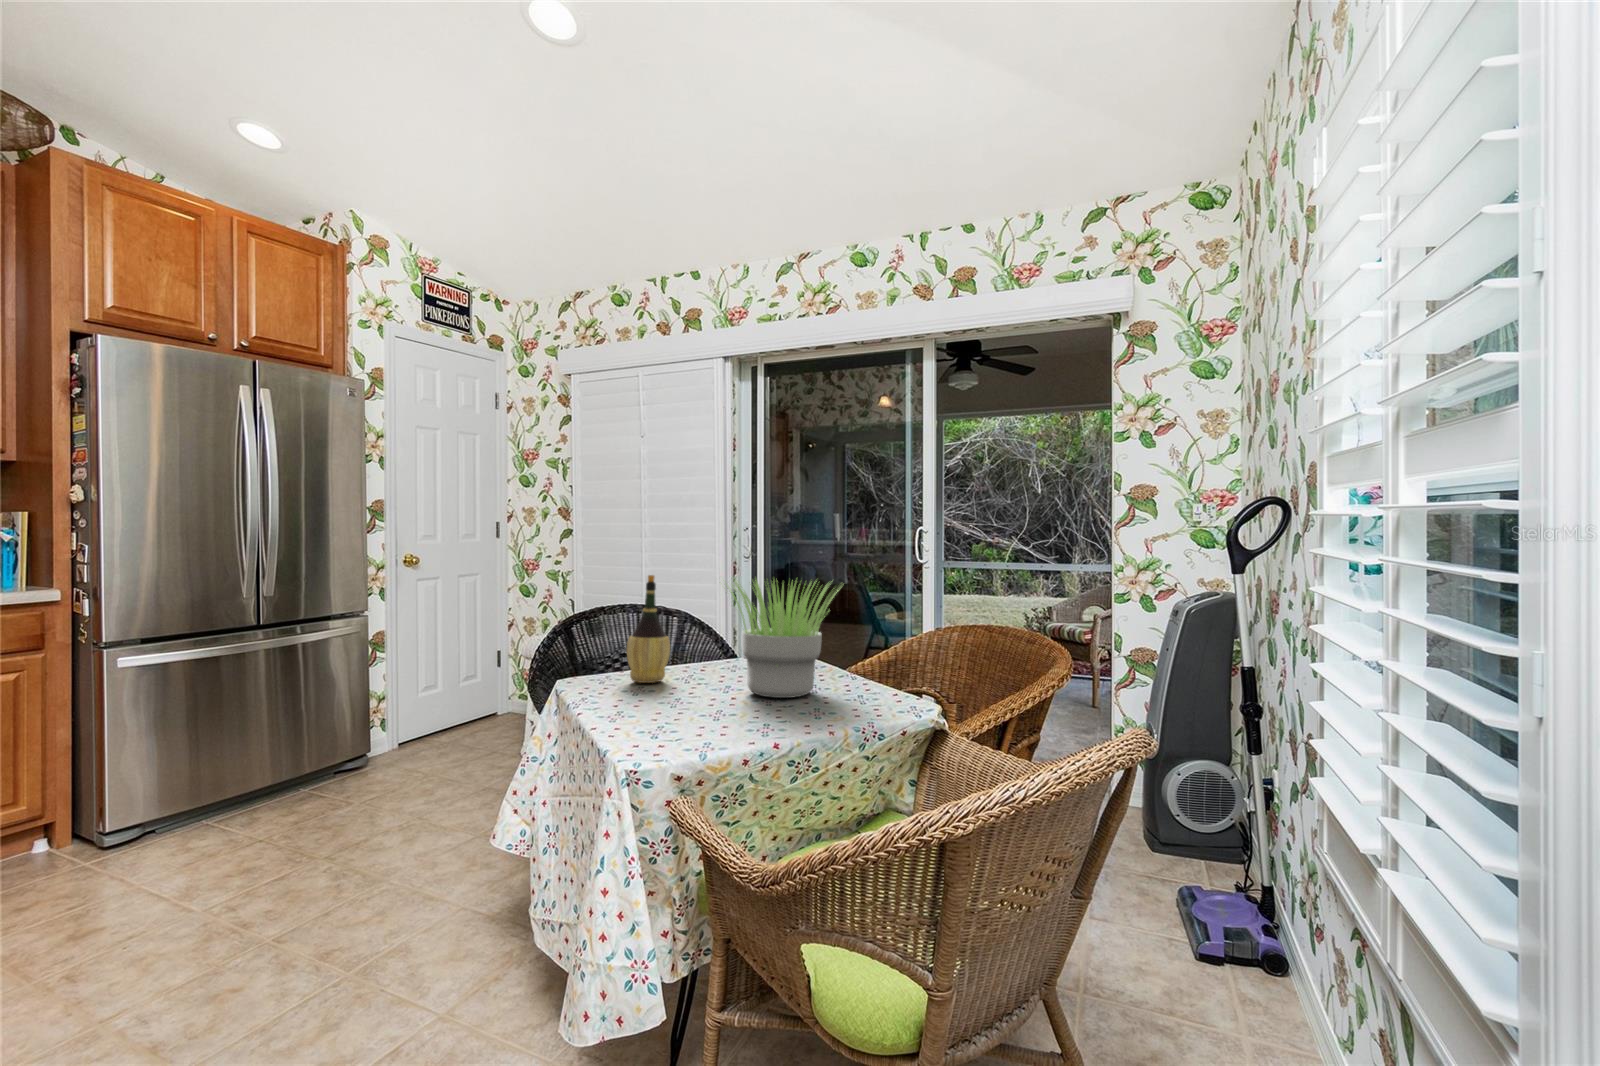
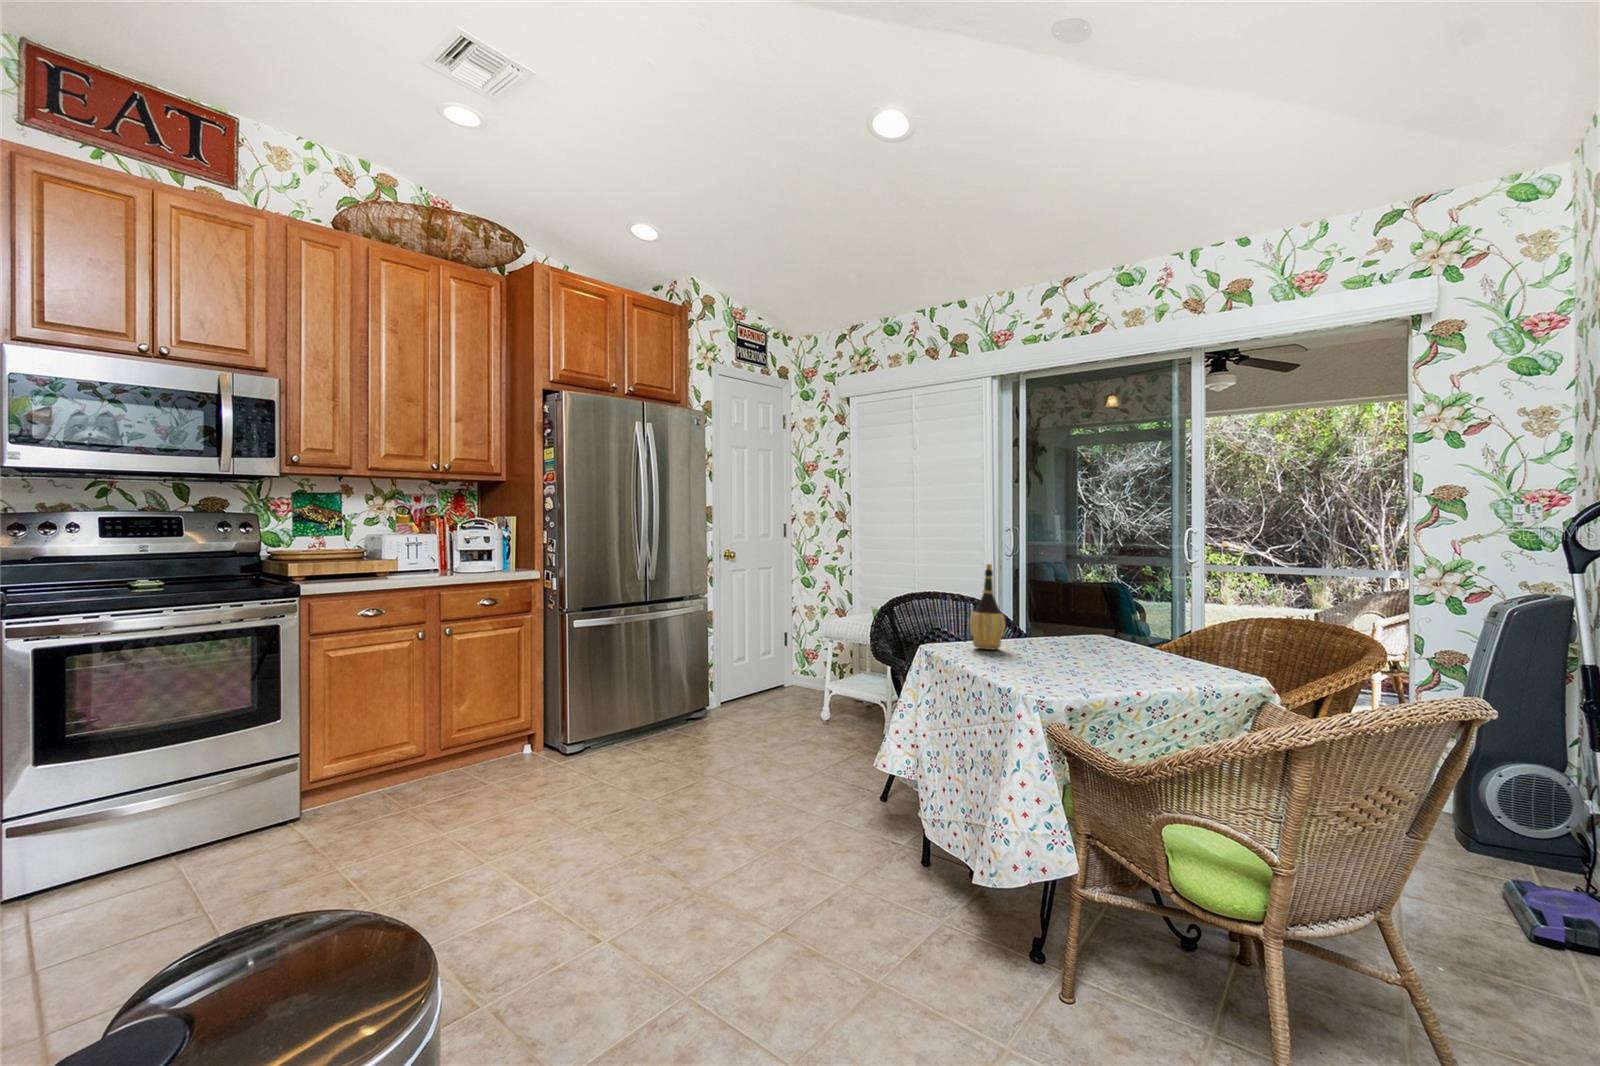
potted plant: present [730,580,839,698] -> none [1053,565,1172,664]

